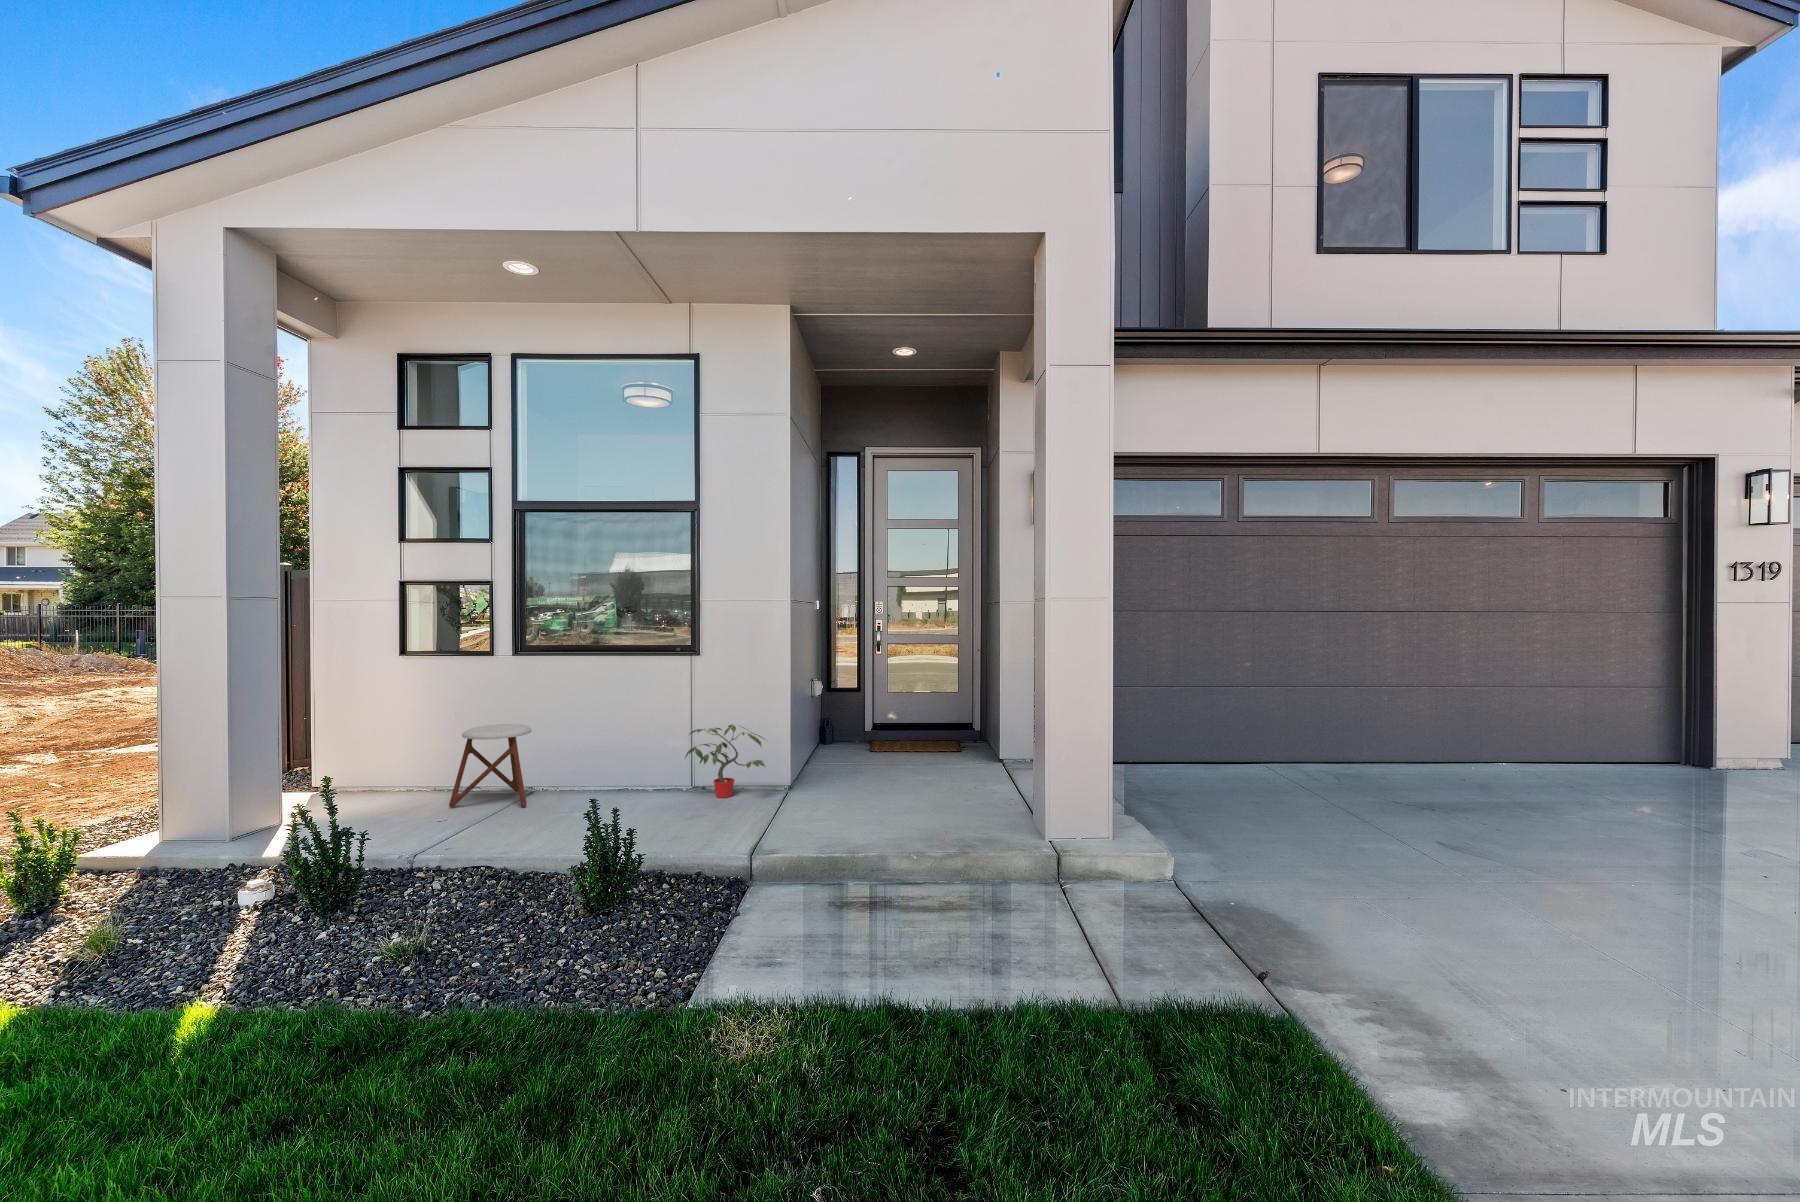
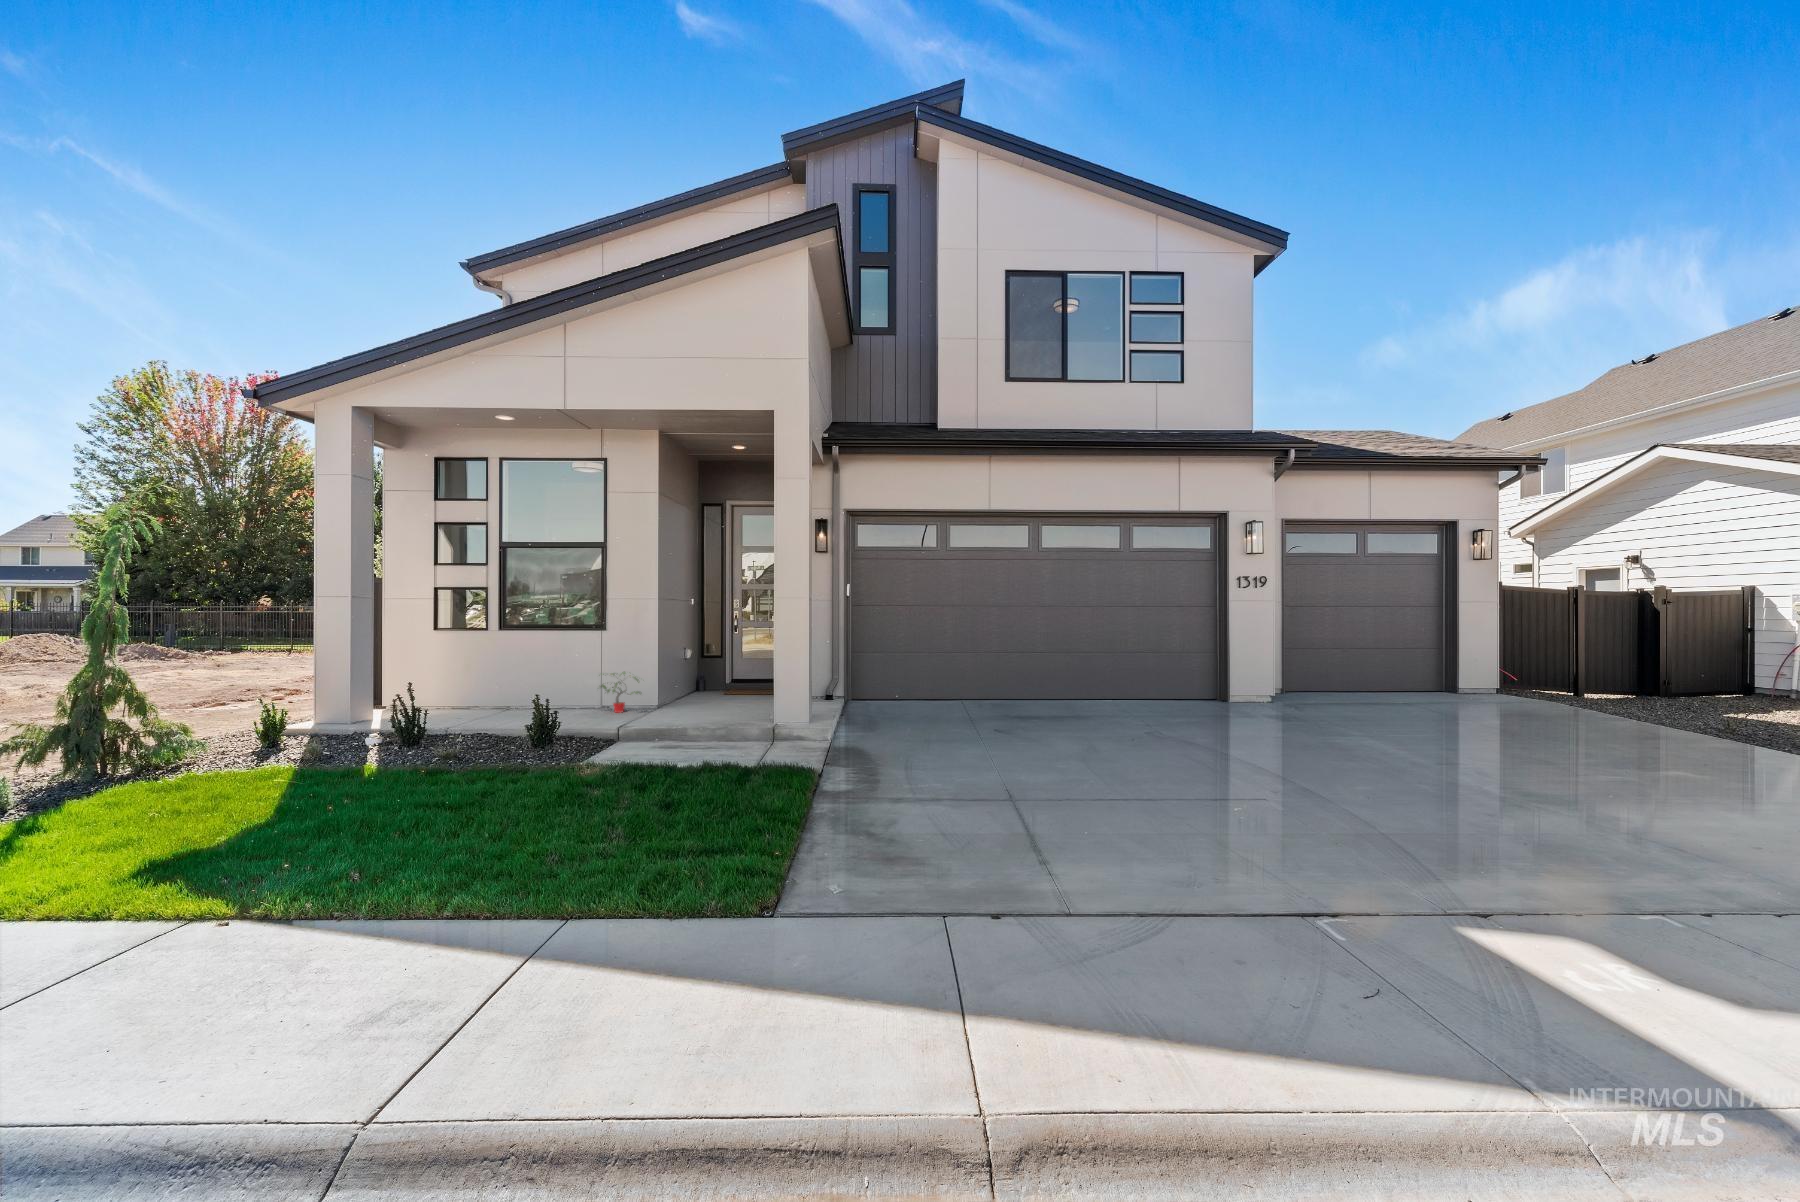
stool: present [449,724,531,807] -> none [463,670,509,715]

